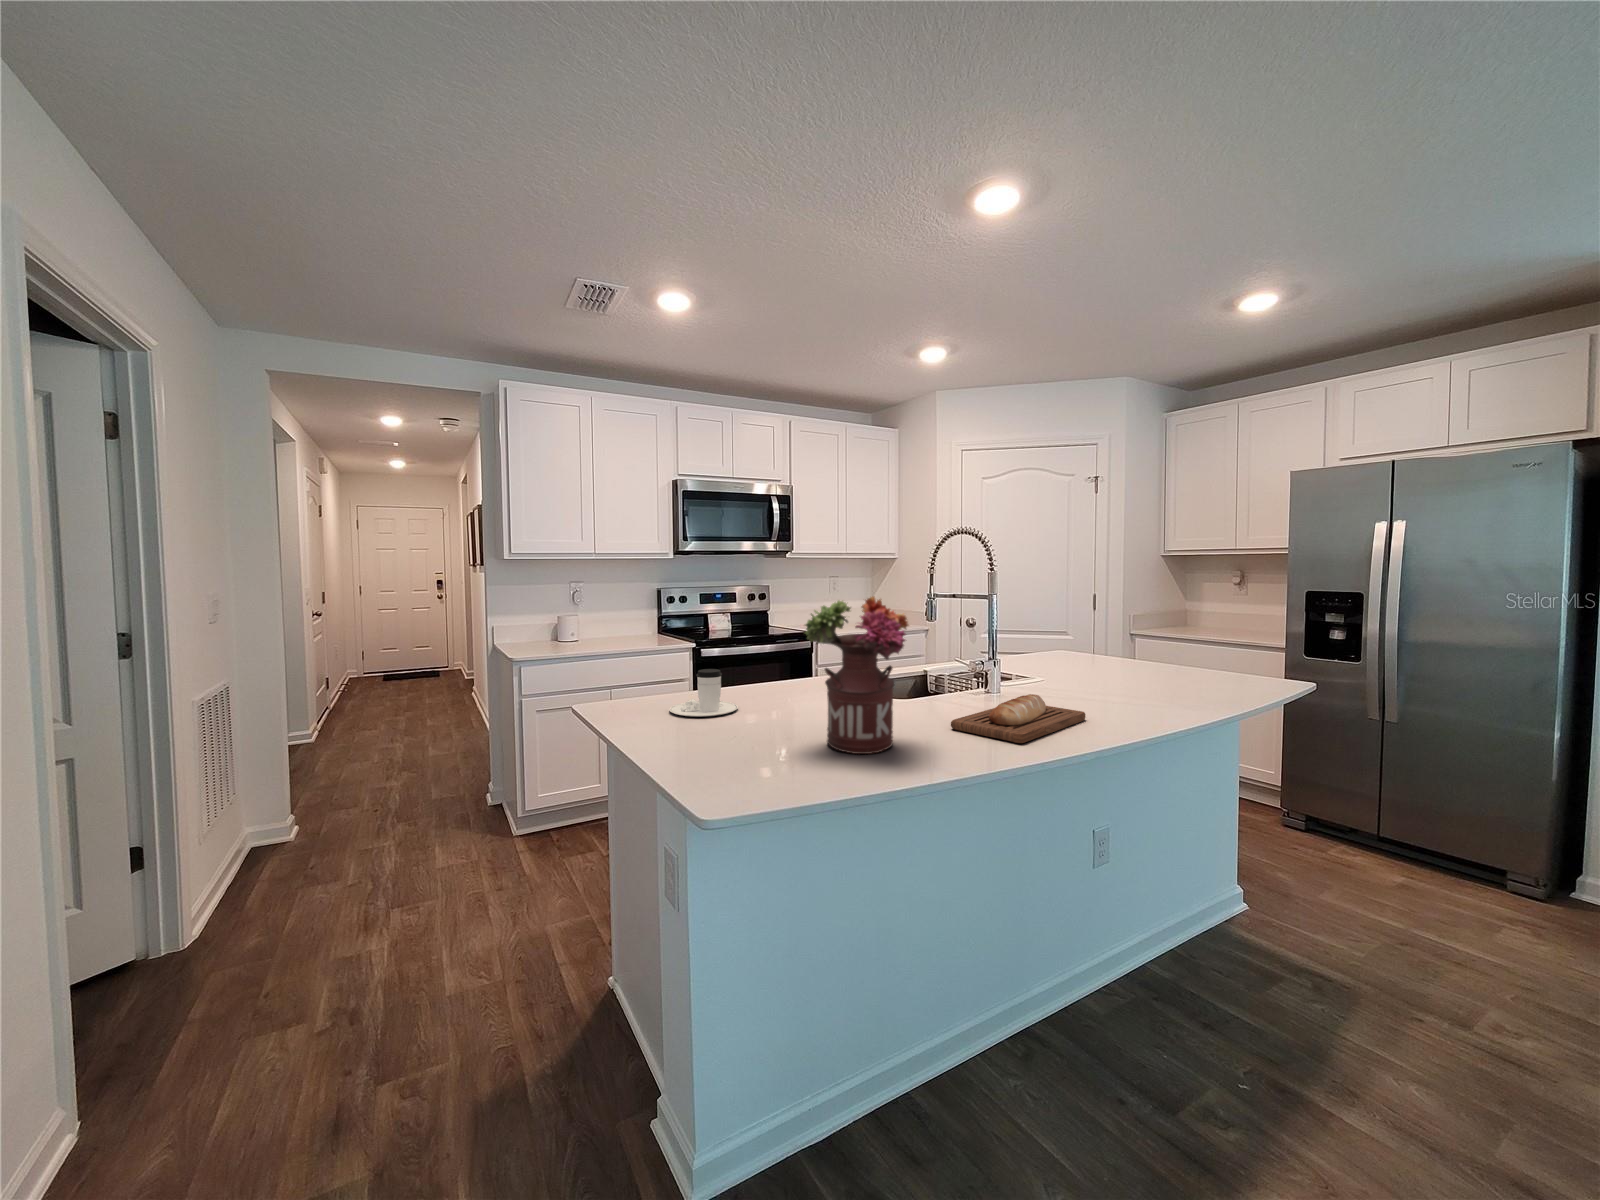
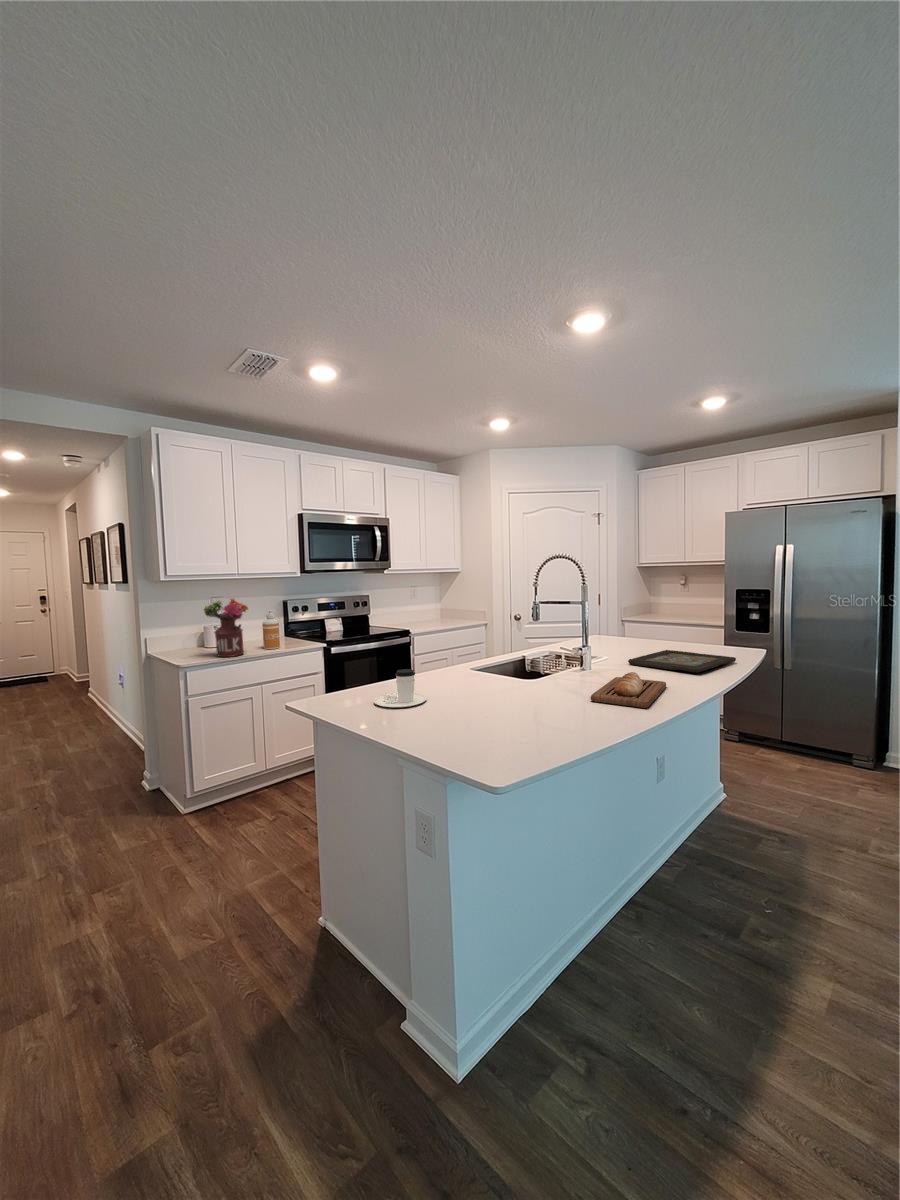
flower arrangement: present [805,596,909,754] -> present [204,598,248,657]
soap dispenser: none [620,598,640,646] -> present [263,610,280,649]
decorative tray: none [1063,673,1239,705] -> present [628,650,736,673]

